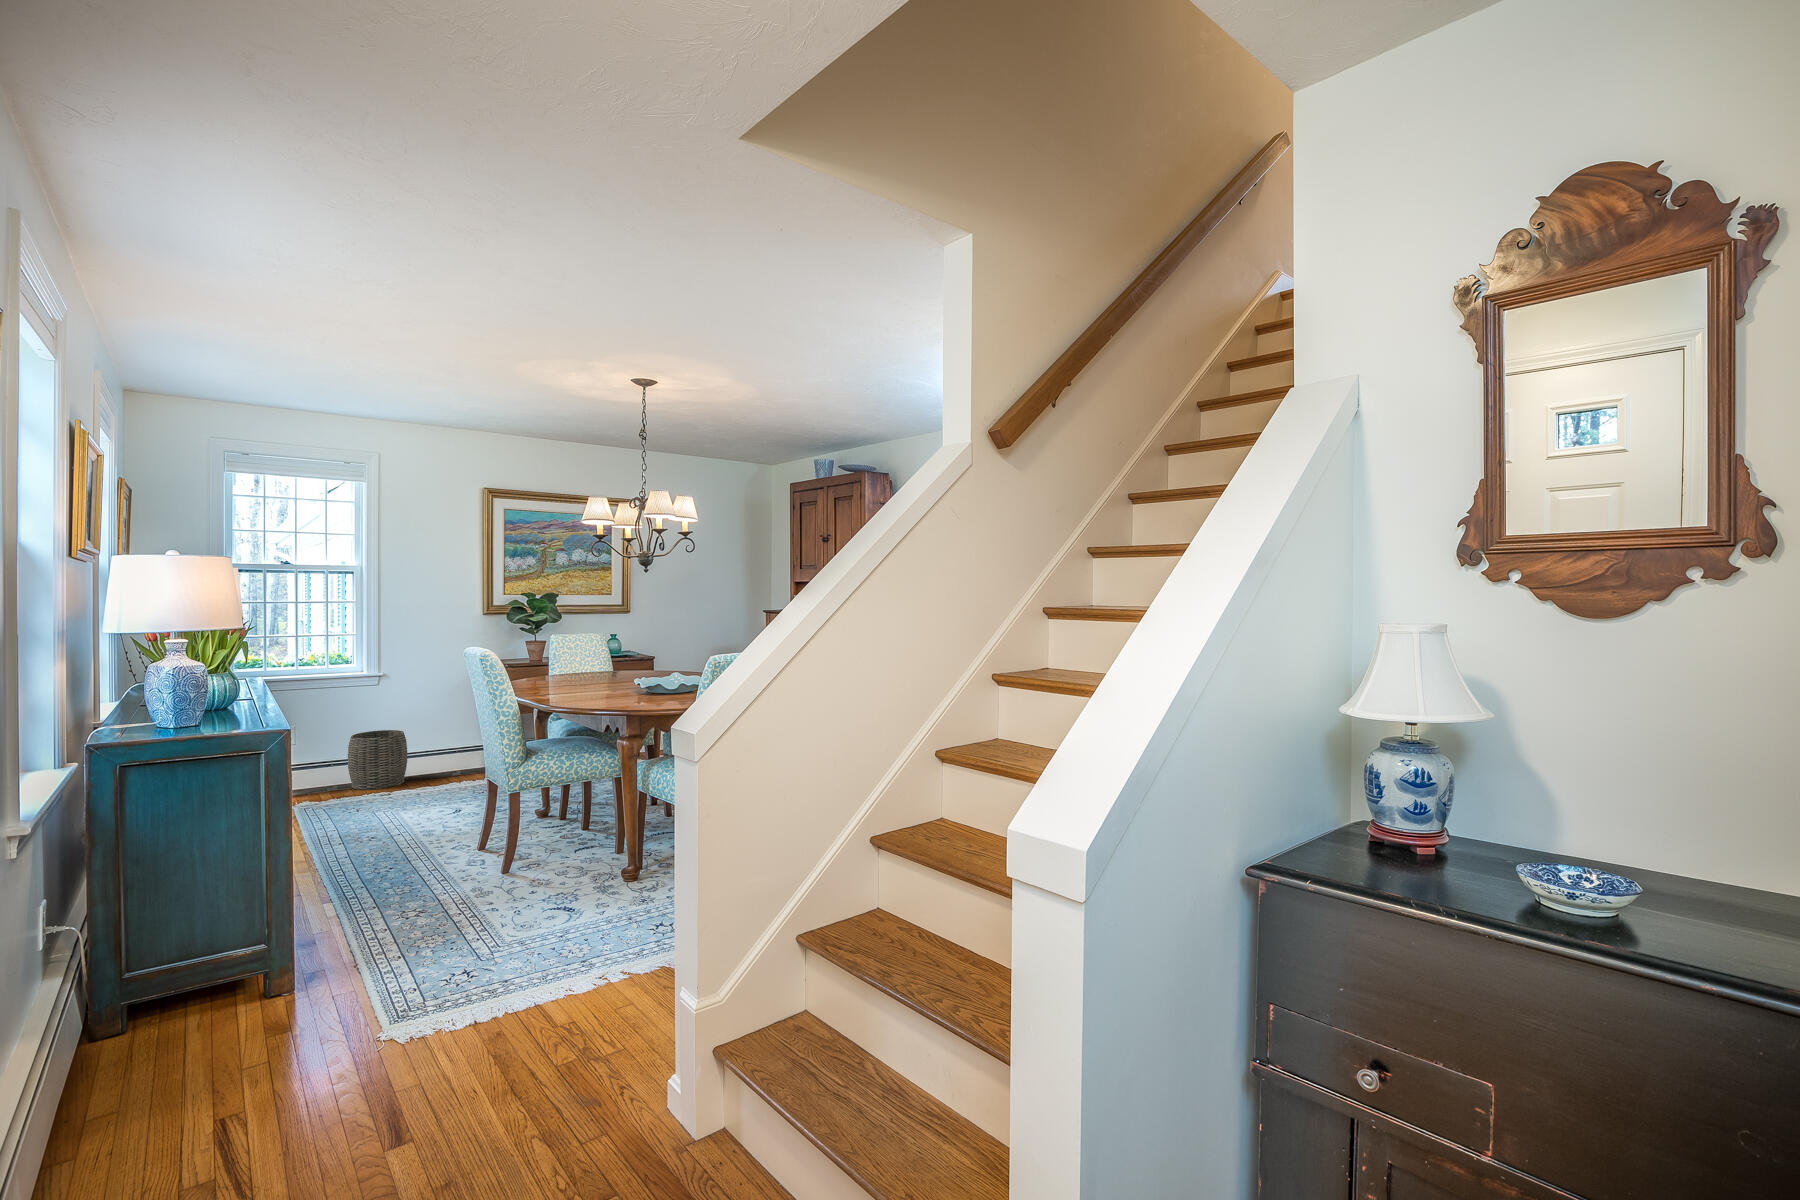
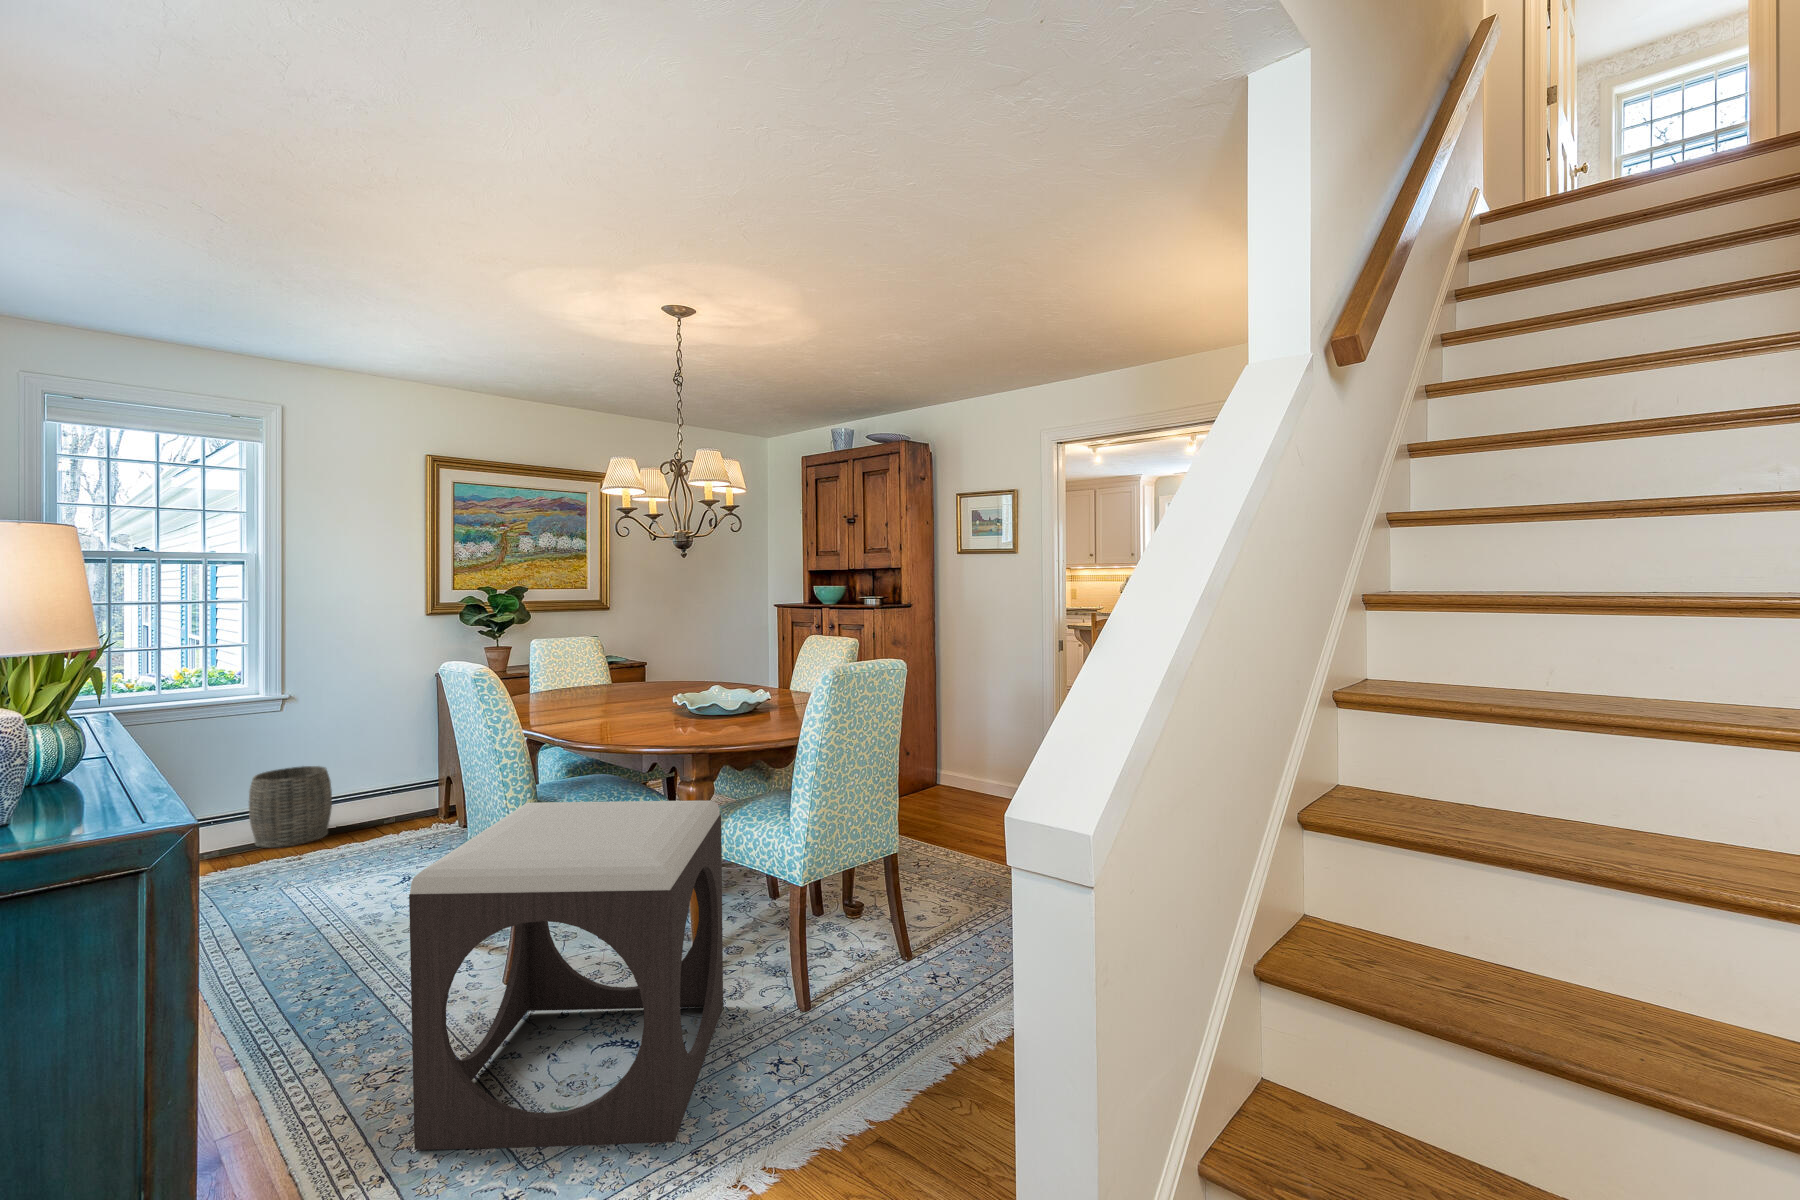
footstool: none [423,747,639,954] -> present [409,800,723,1150]

